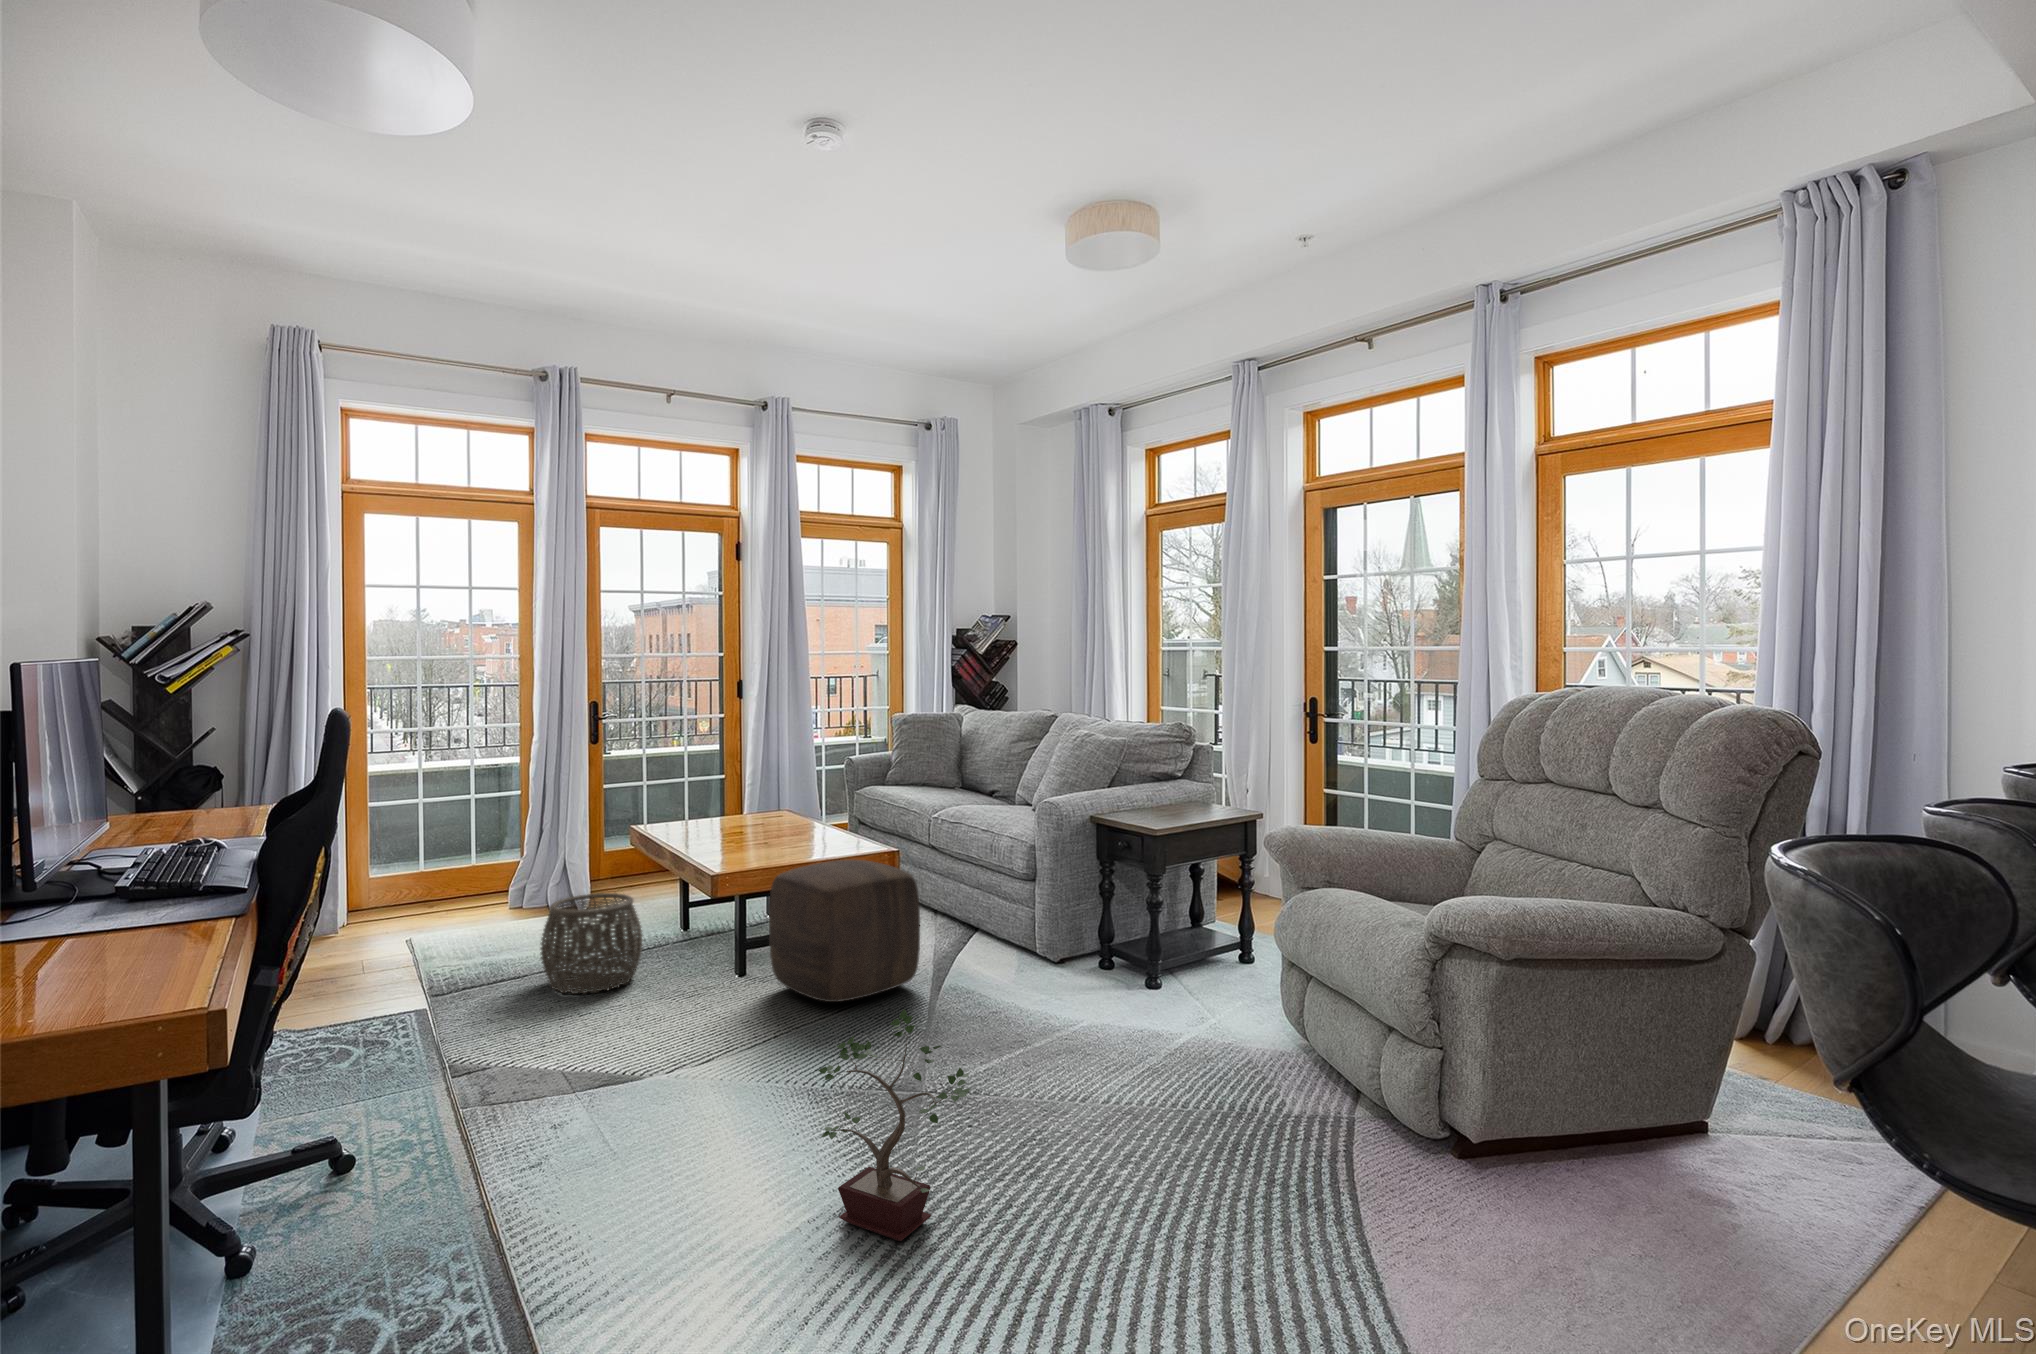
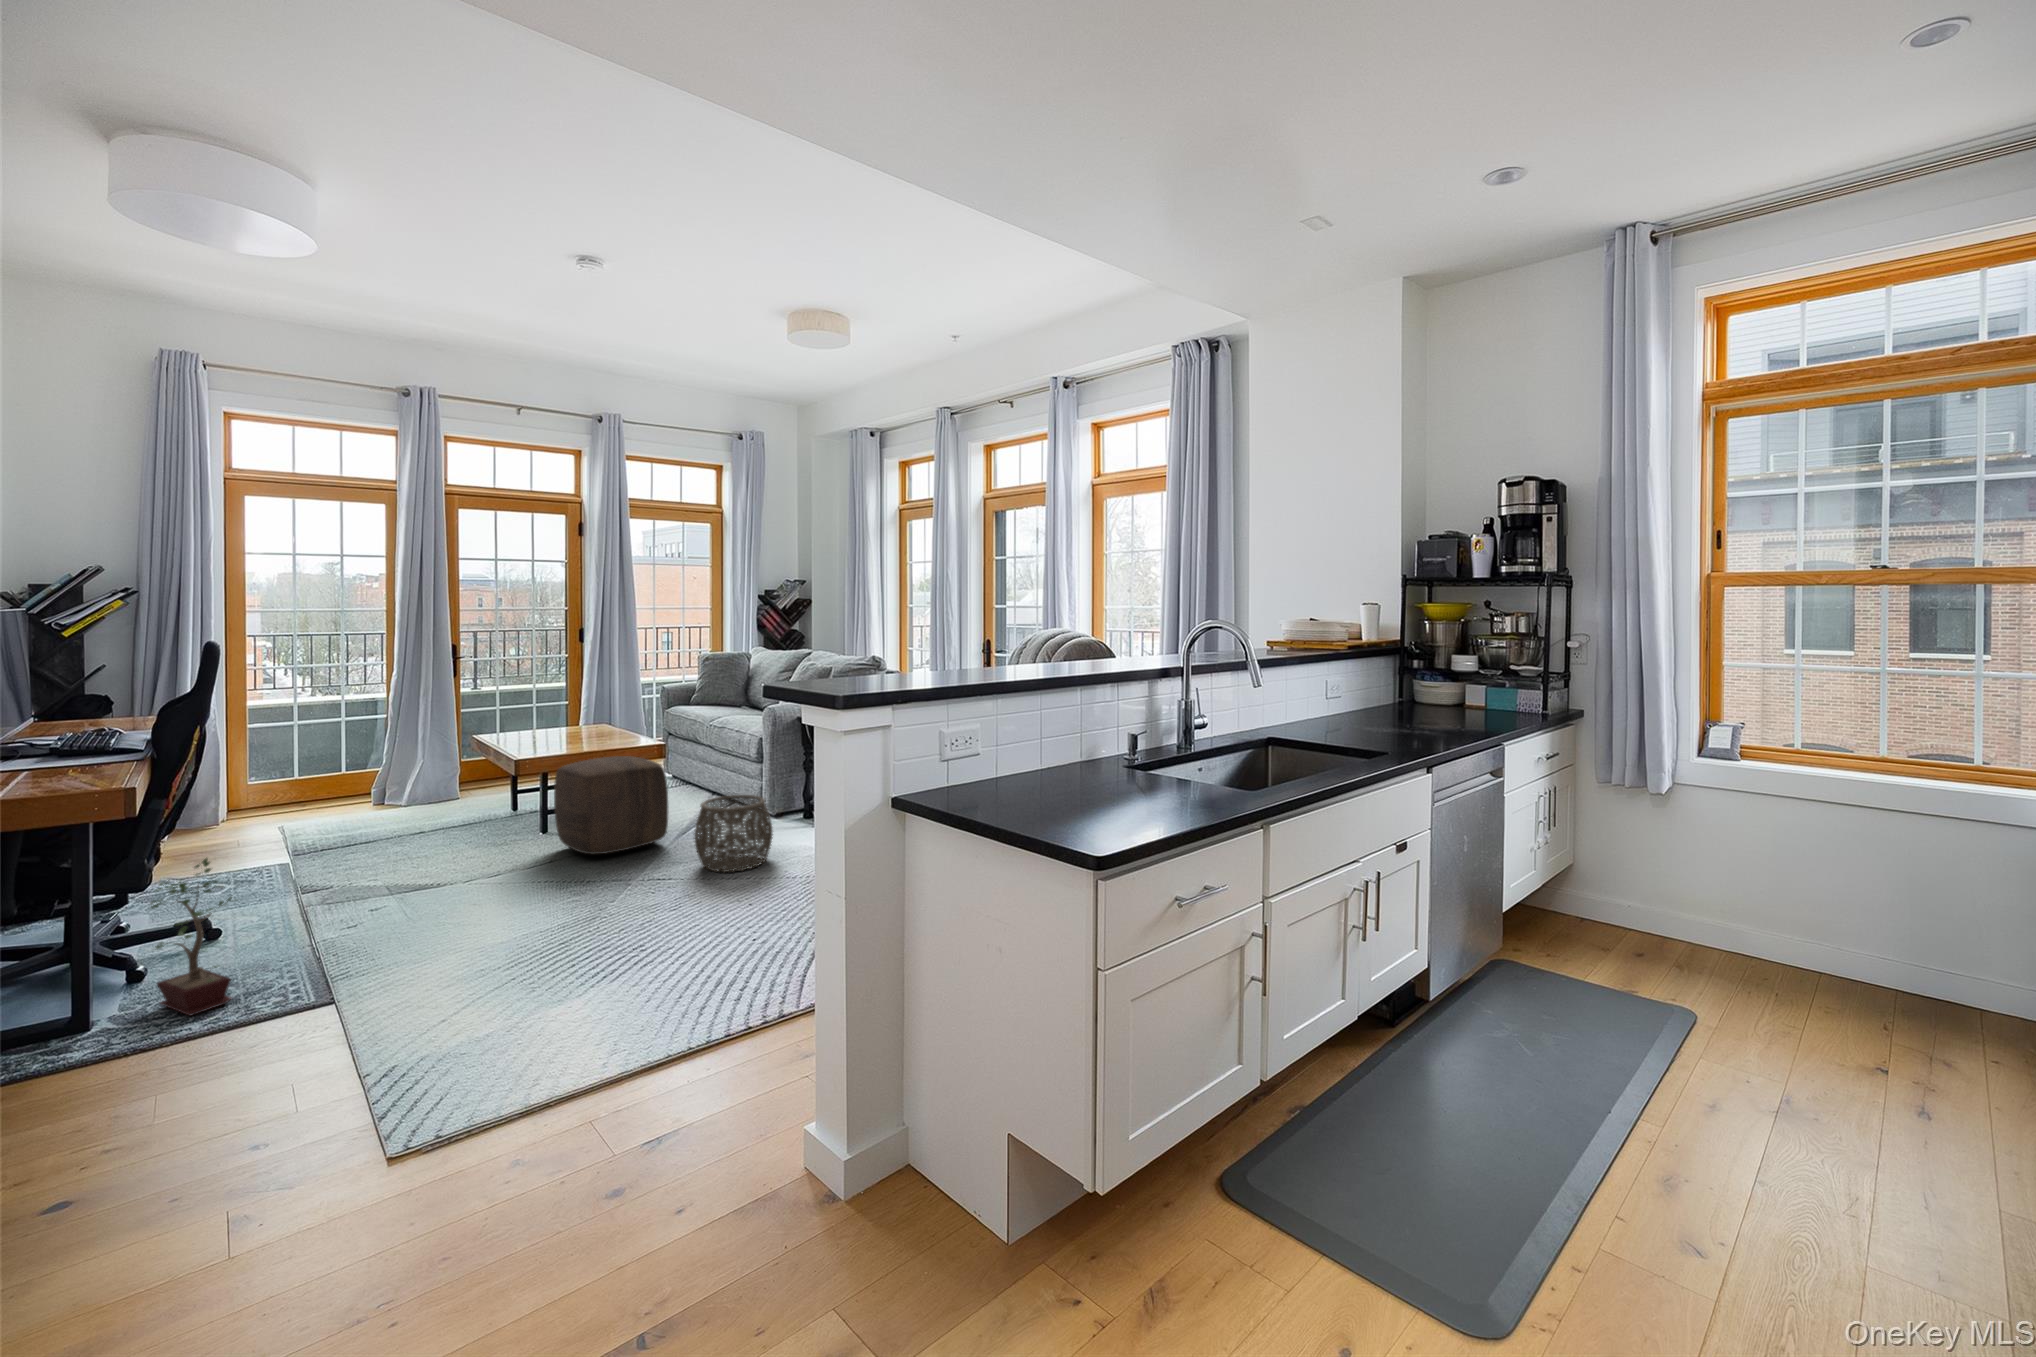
woven basket: present [540,893,643,994] -> present [694,795,773,872]
potted plant: present [818,1009,970,1241] -> present [151,858,232,1016]

